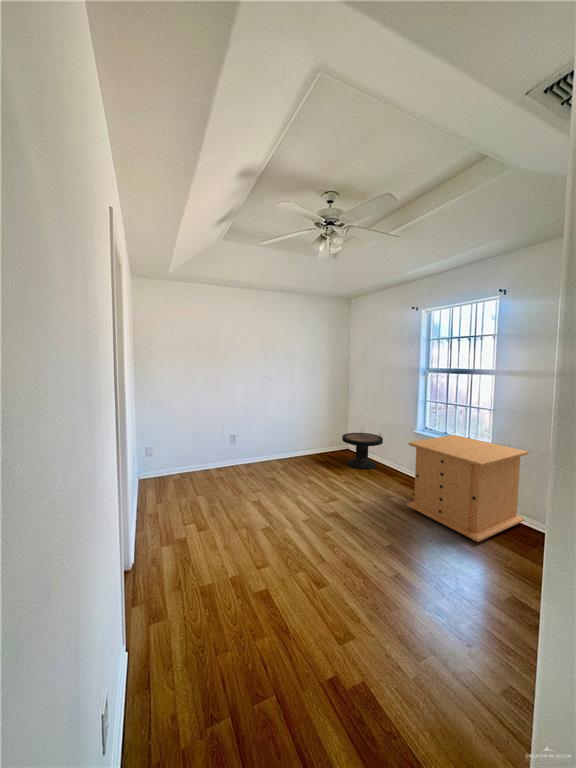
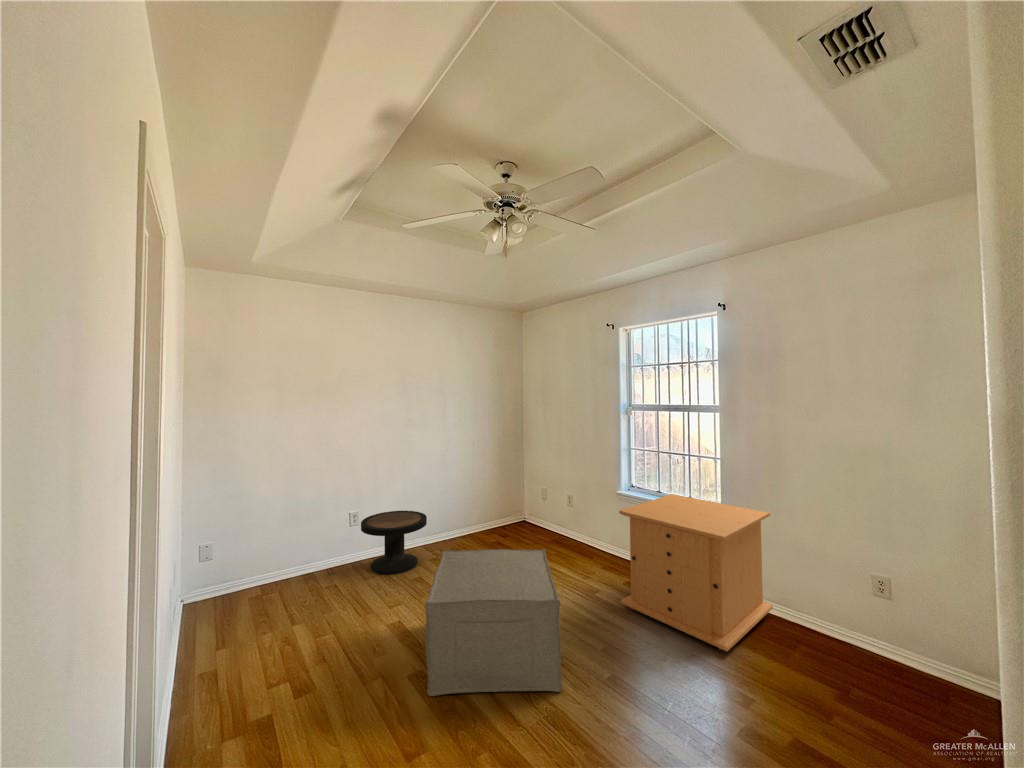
side table: present [342,433,383,470] -> present [361,511,427,575]
ottoman: none [271,459,356,549] -> present [425,549,562,696]

